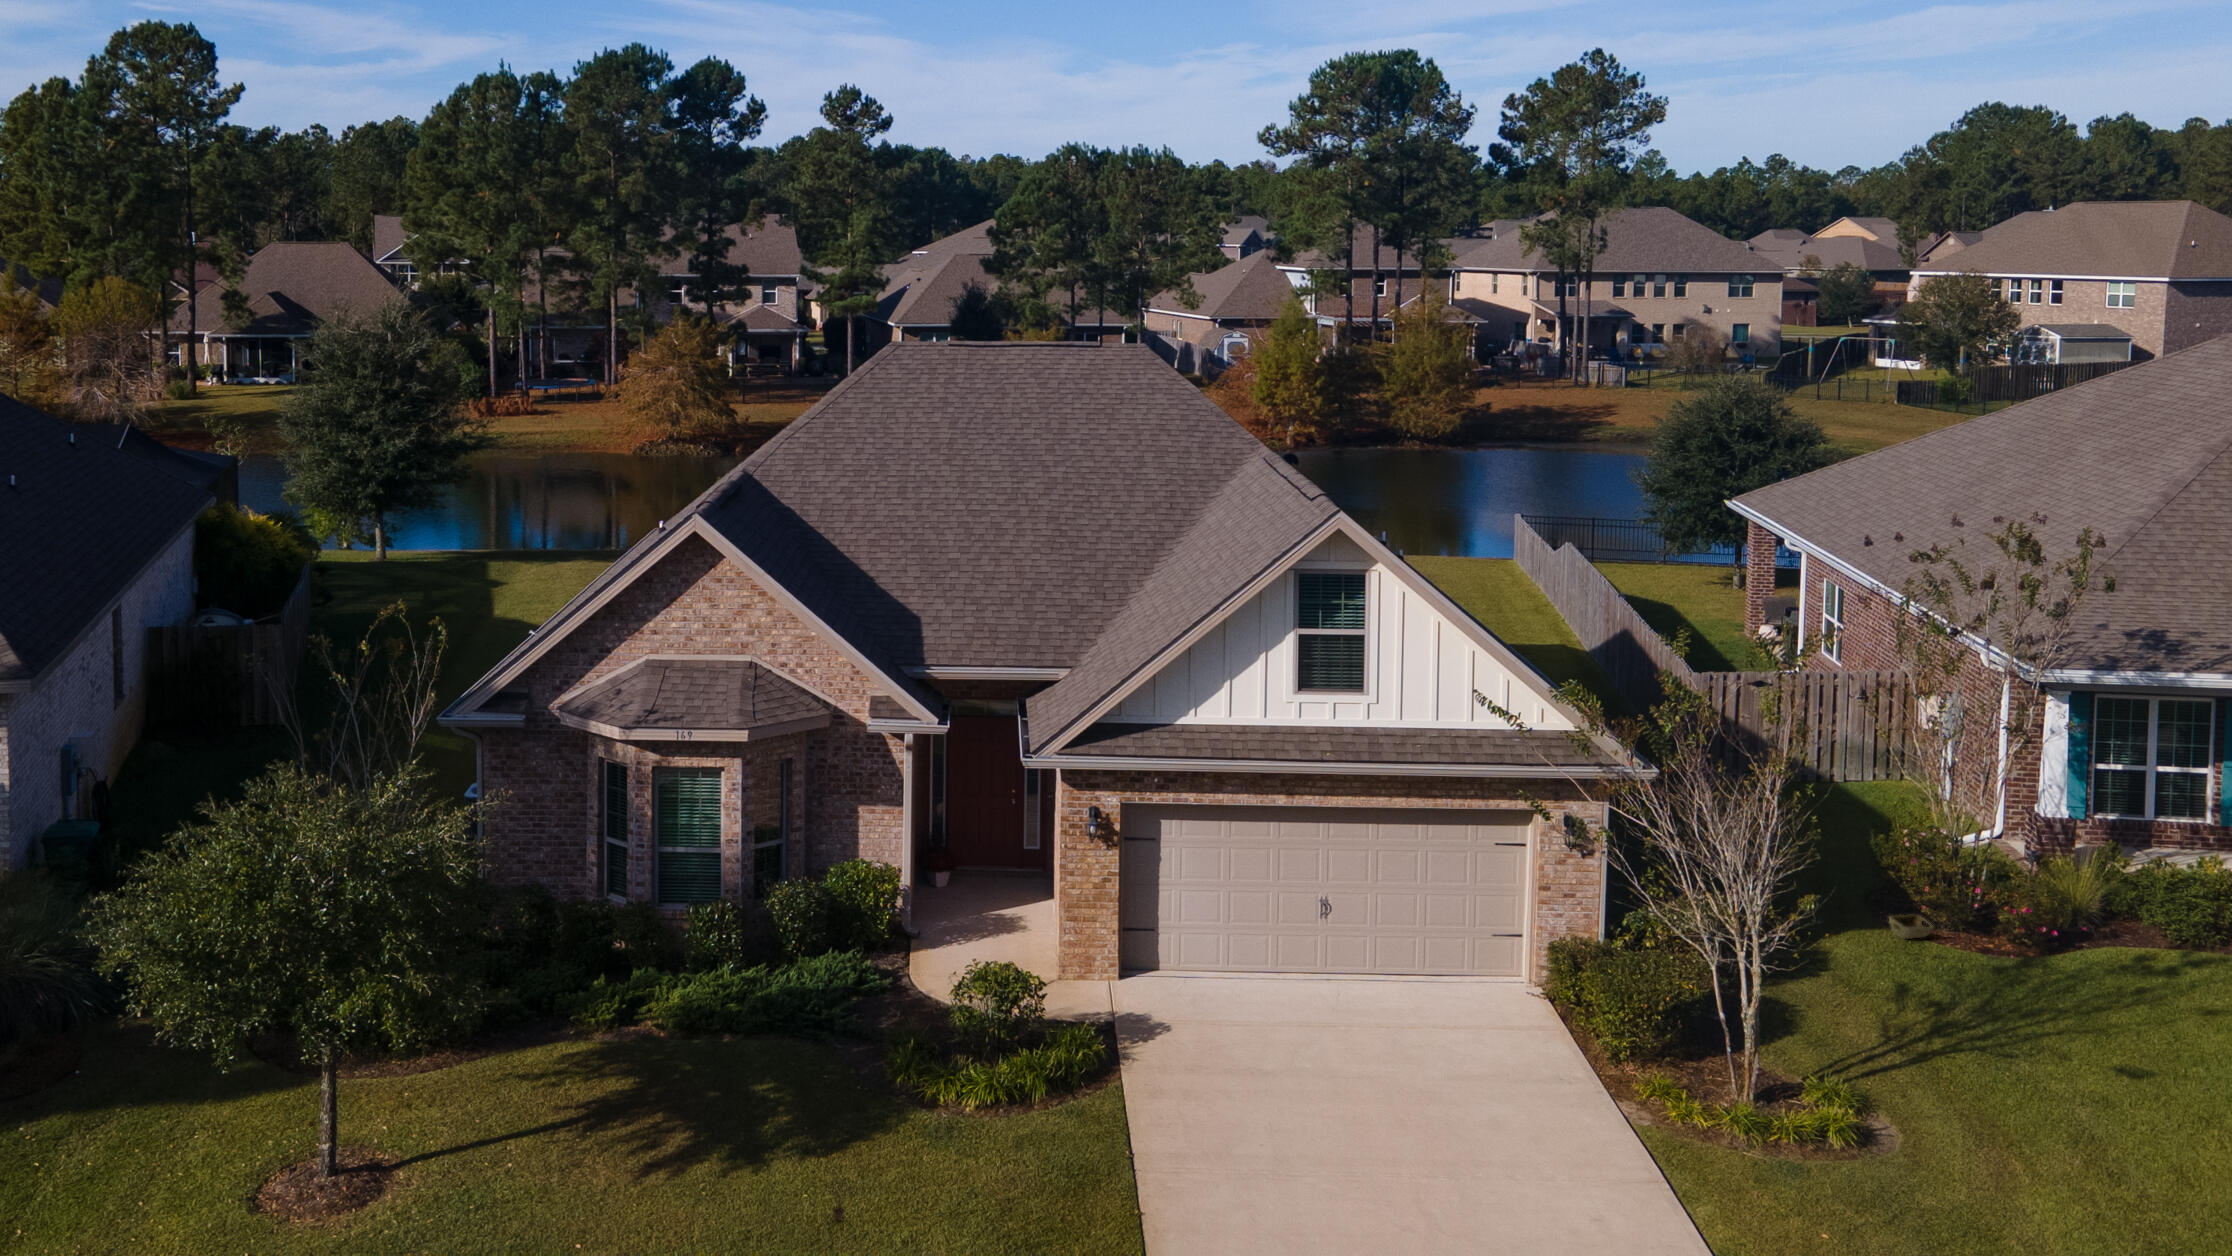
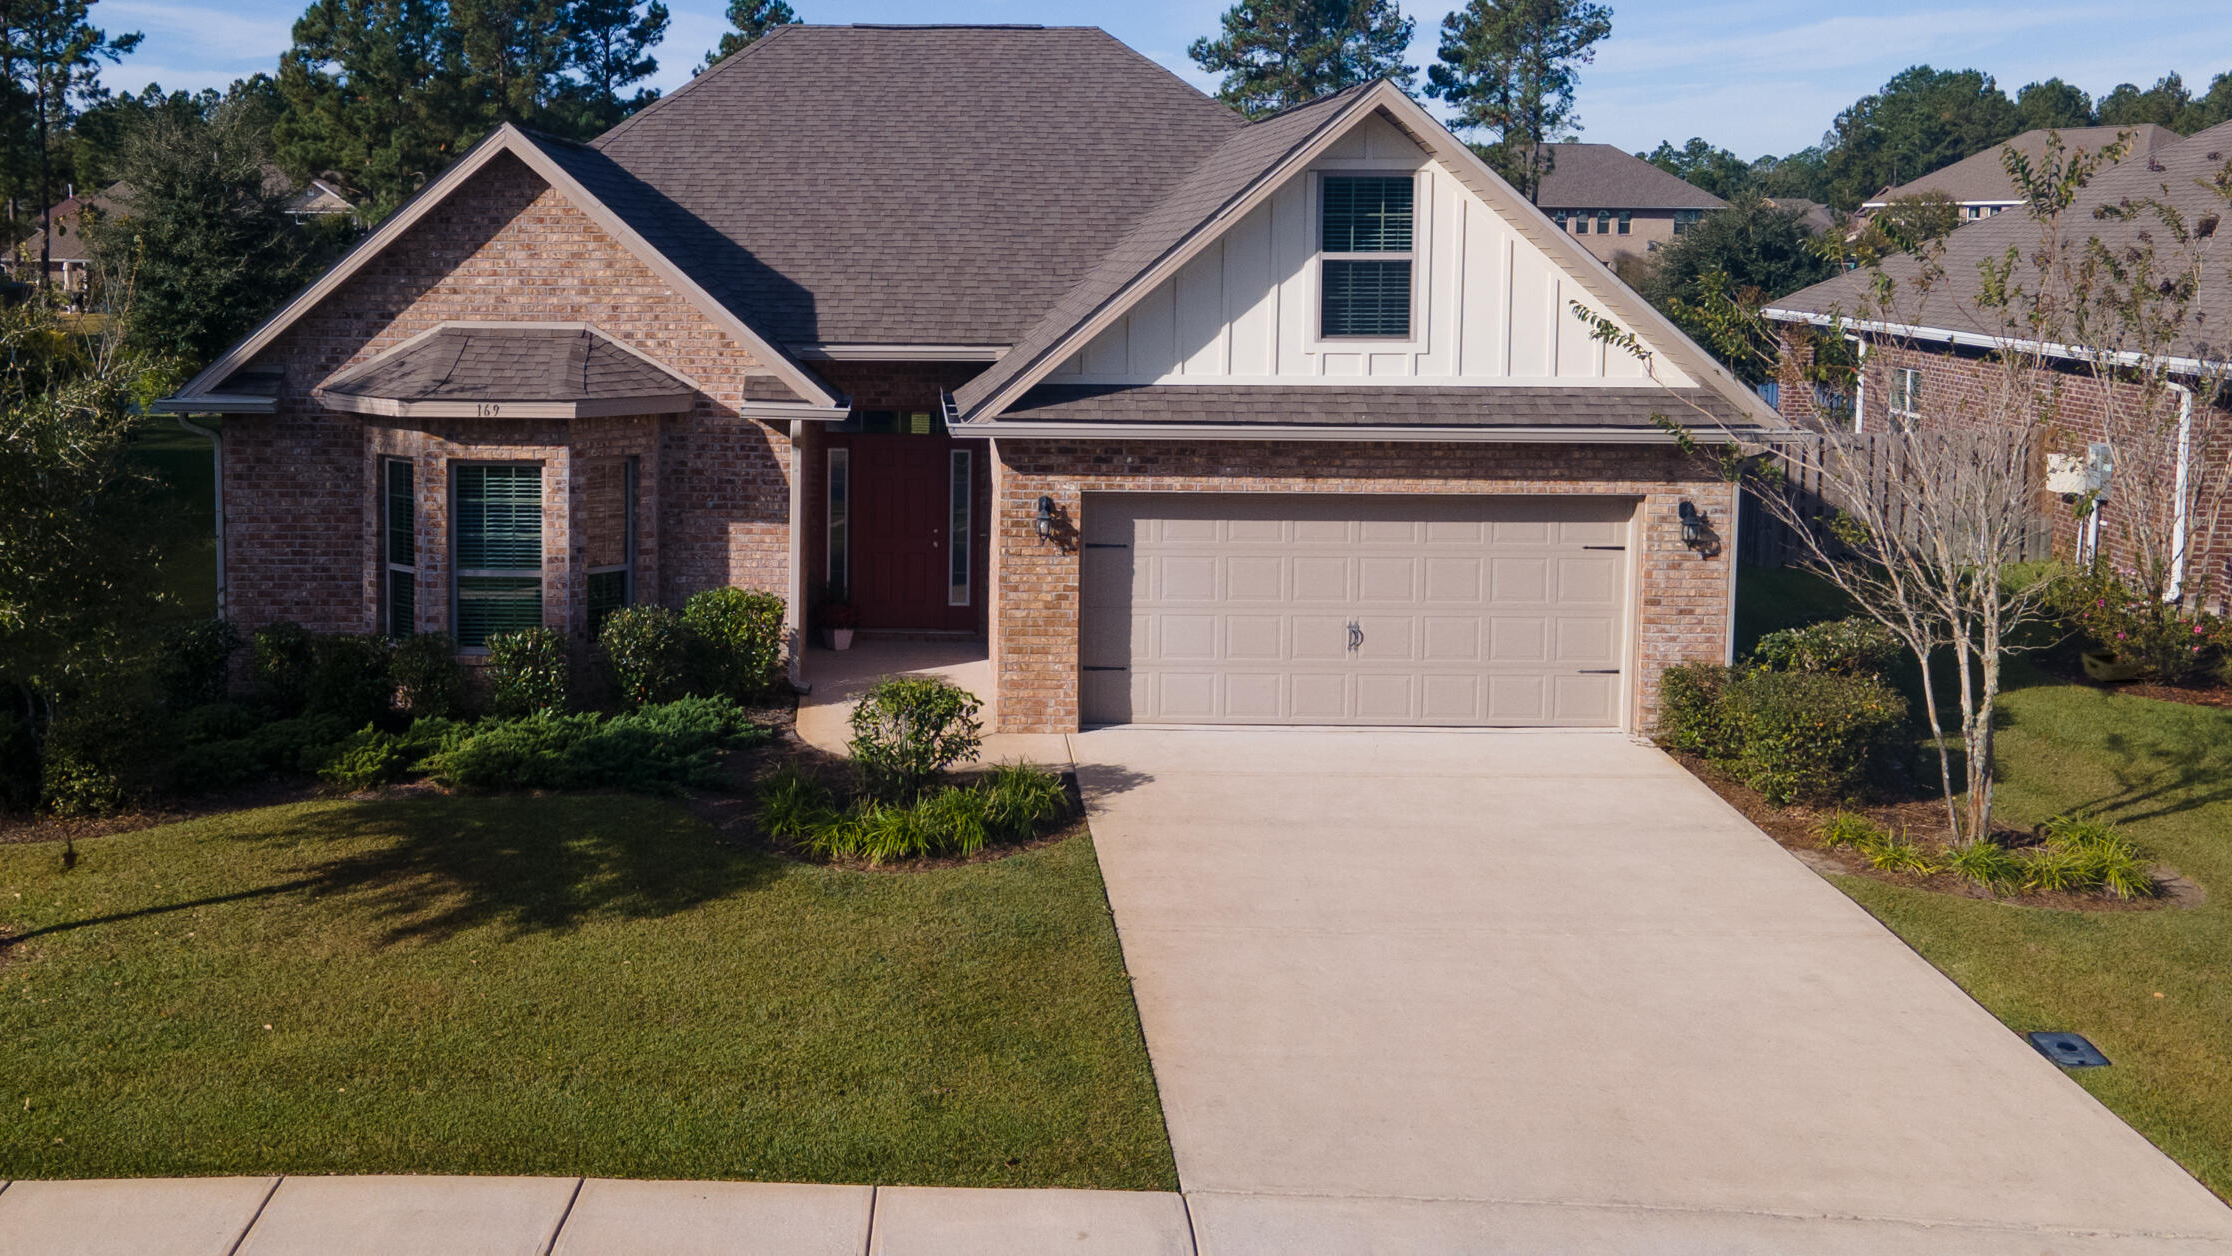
decorative plant: present [828,1181,850,1221] -> present [52,815,84,868]

